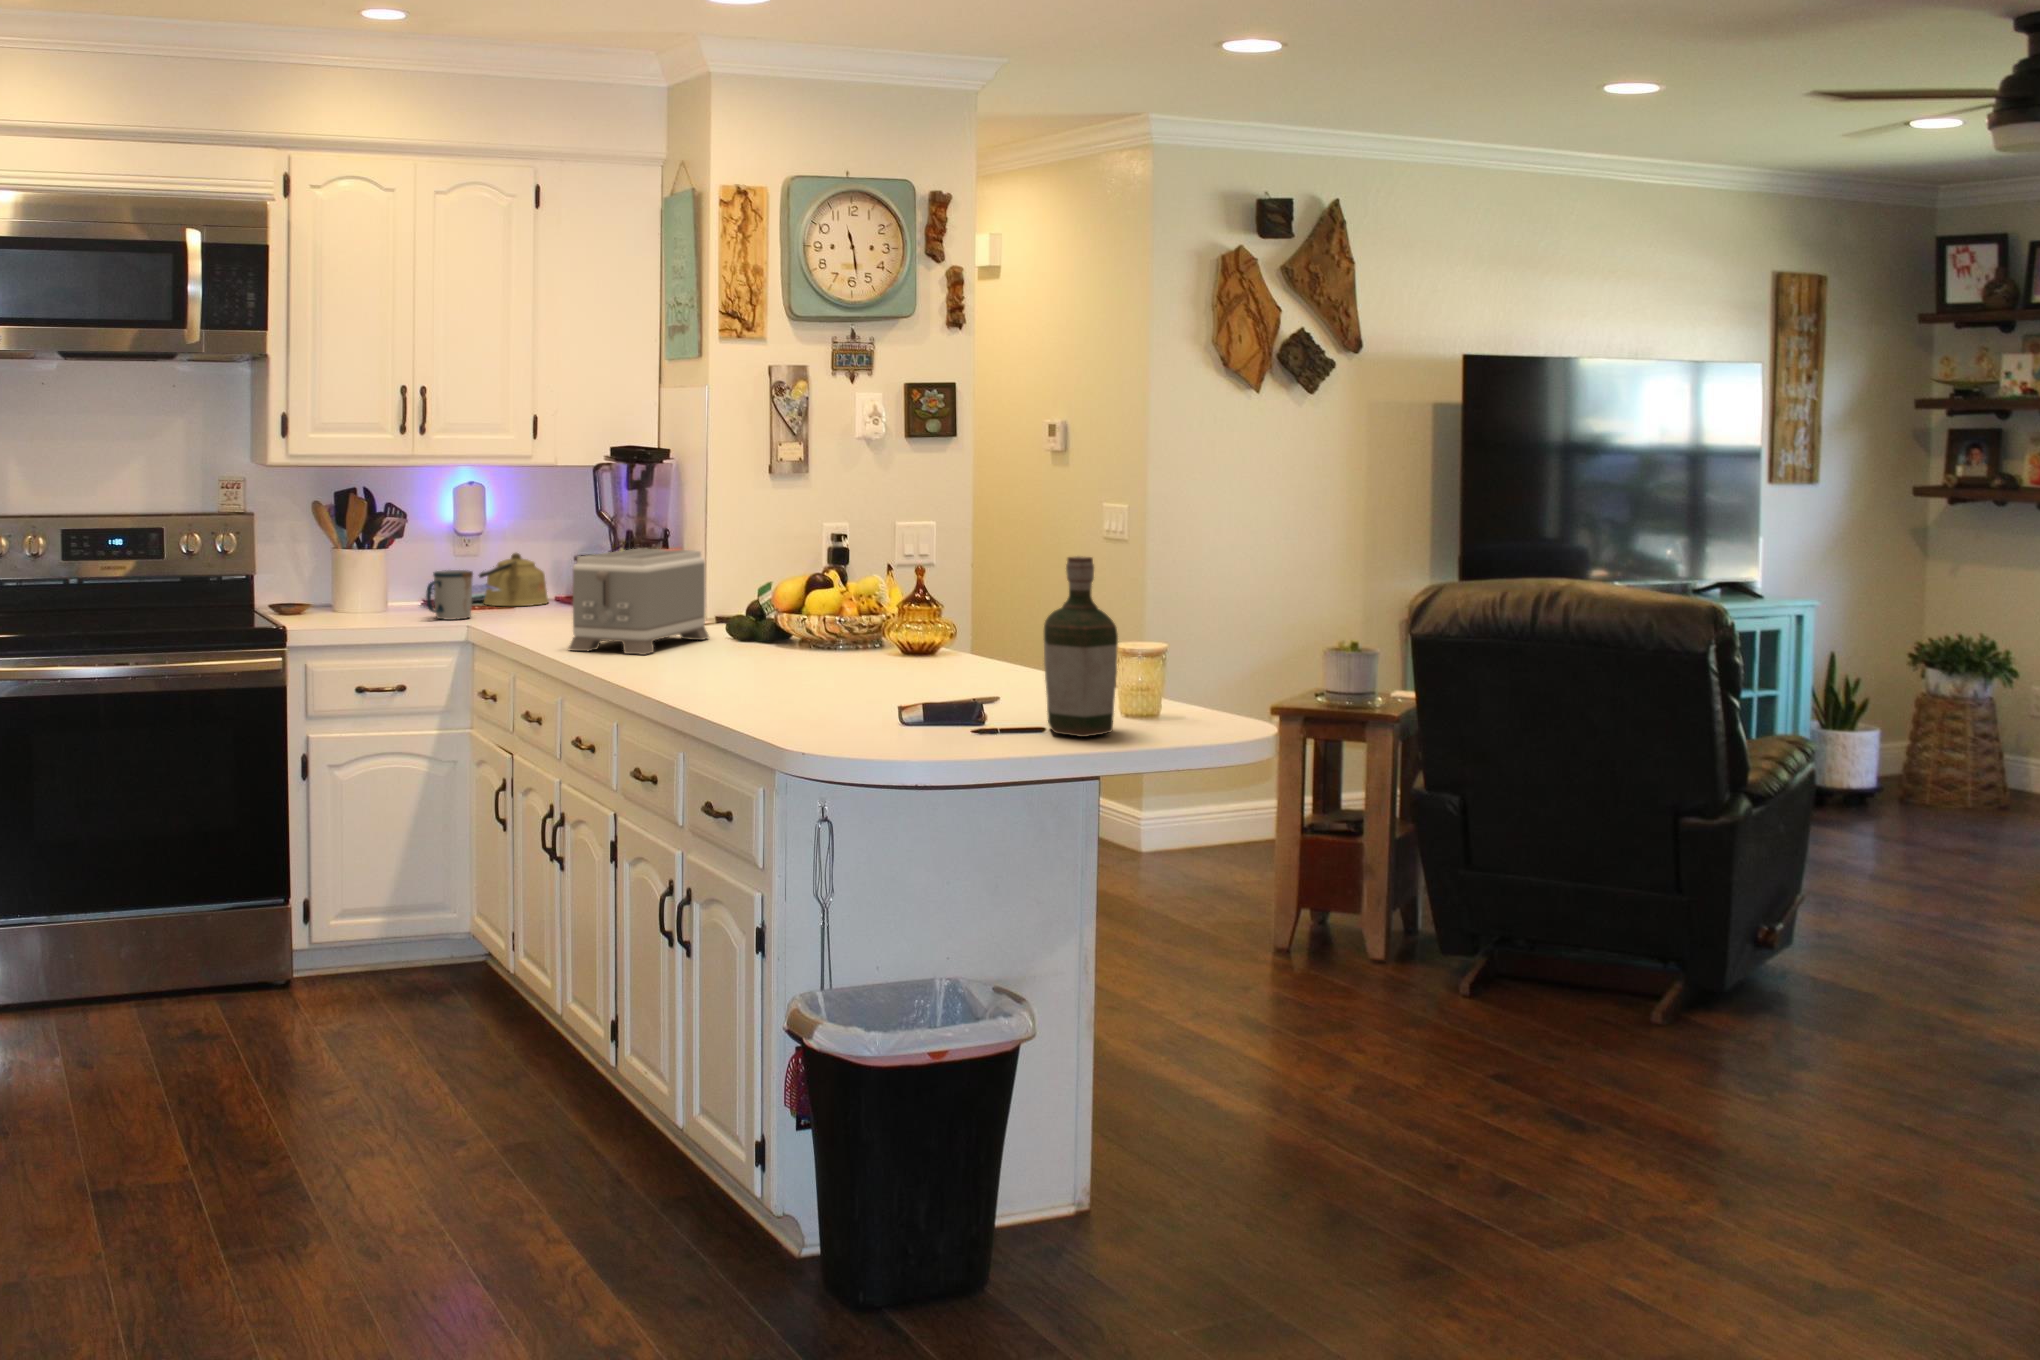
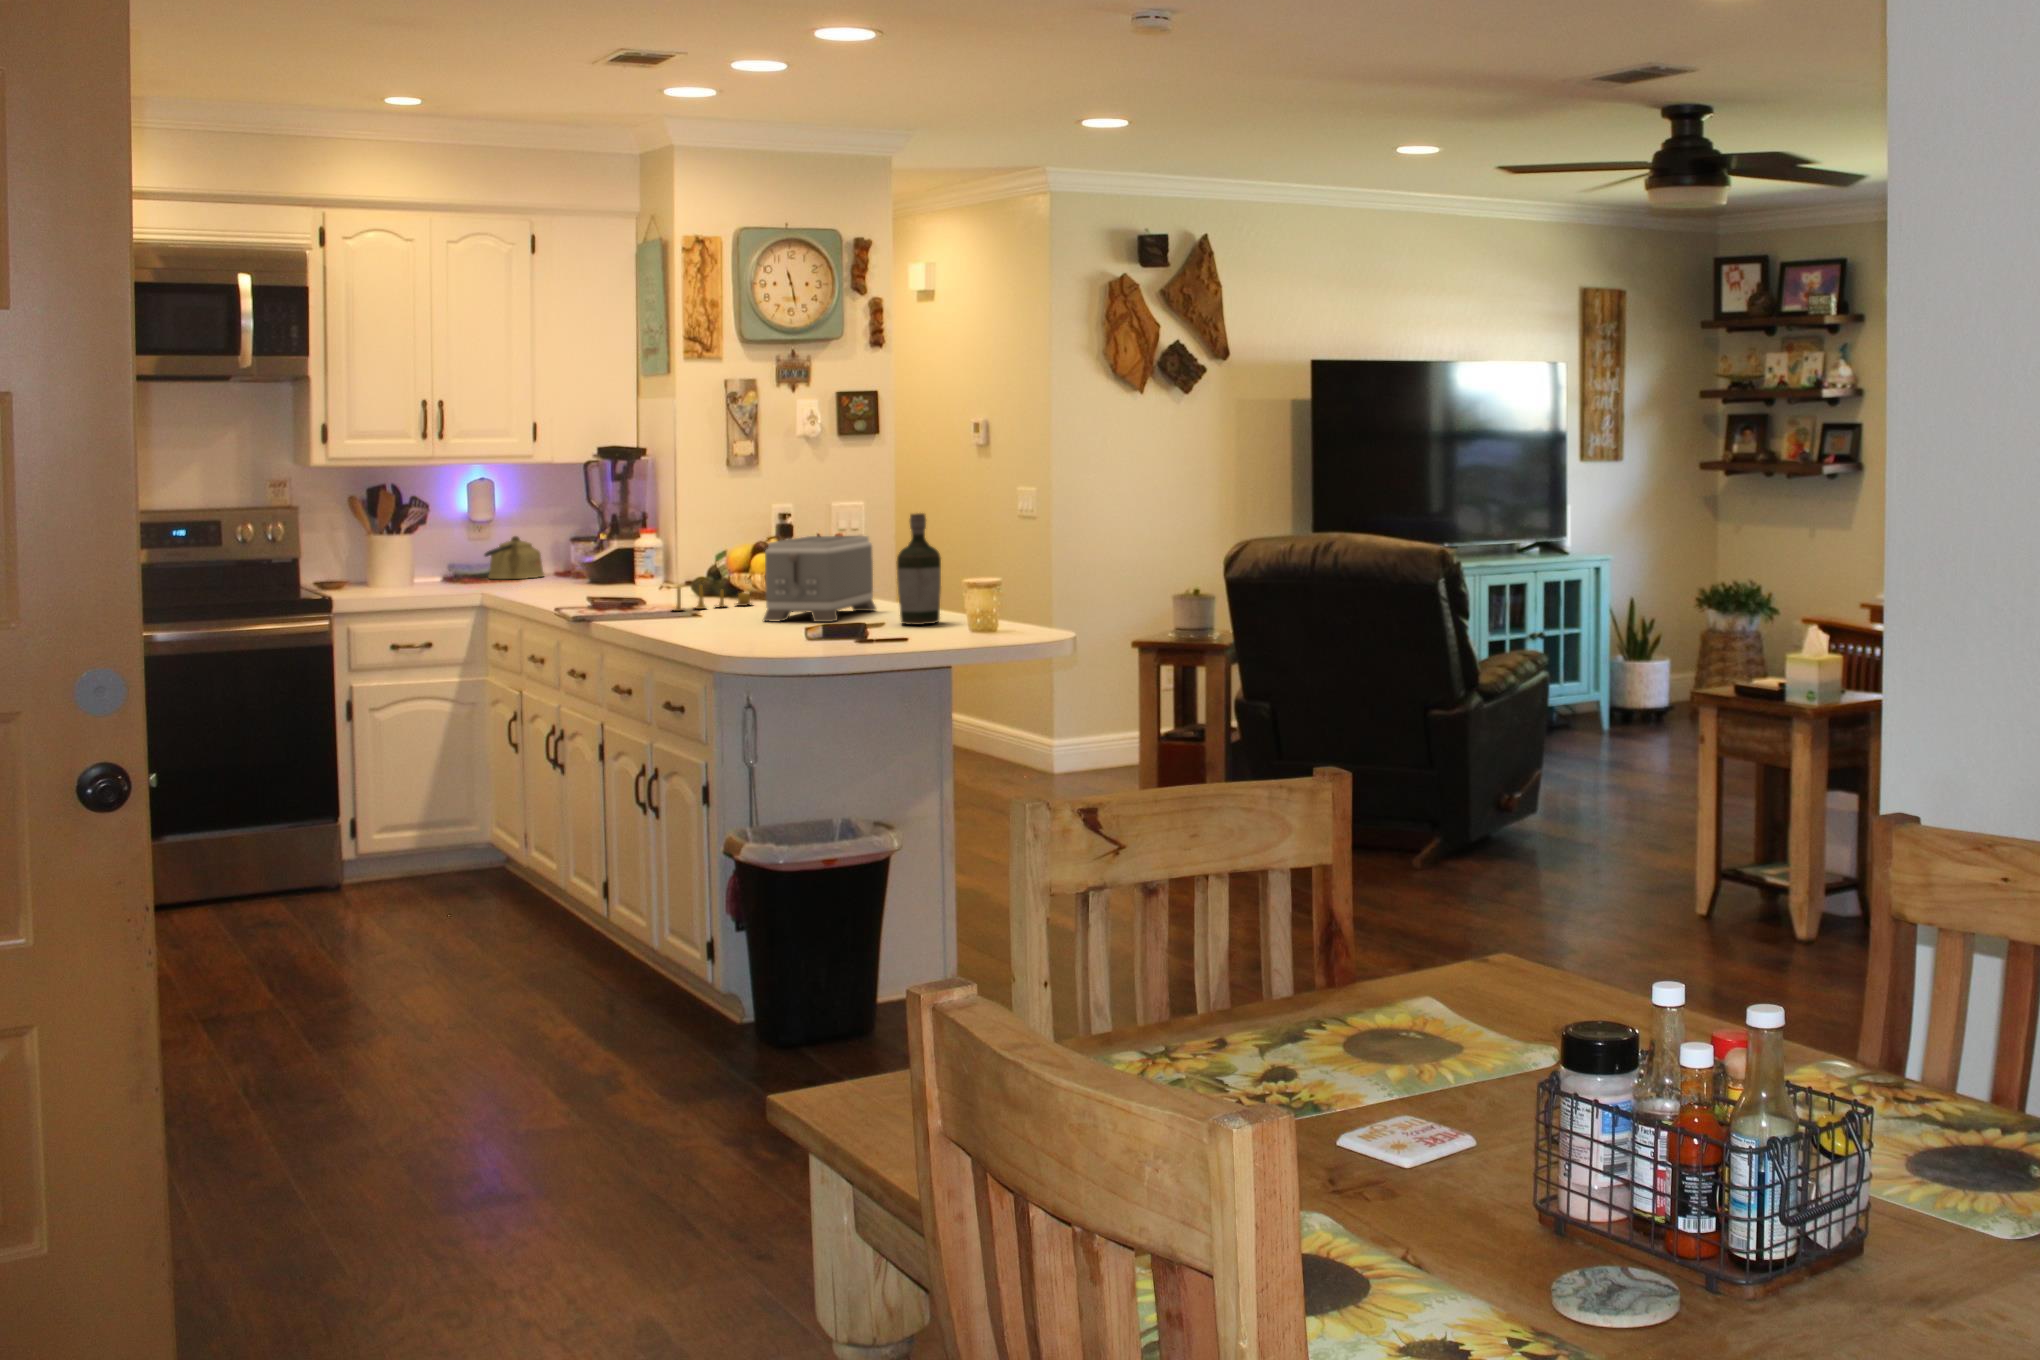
toaster: present [569,549,709,655] -> present [763,536,876,622]
mug: present [426,570,473,620] -> none [445,549,483,588]
candle: none [697,639,811,680] -> present [674,585,751,611]

